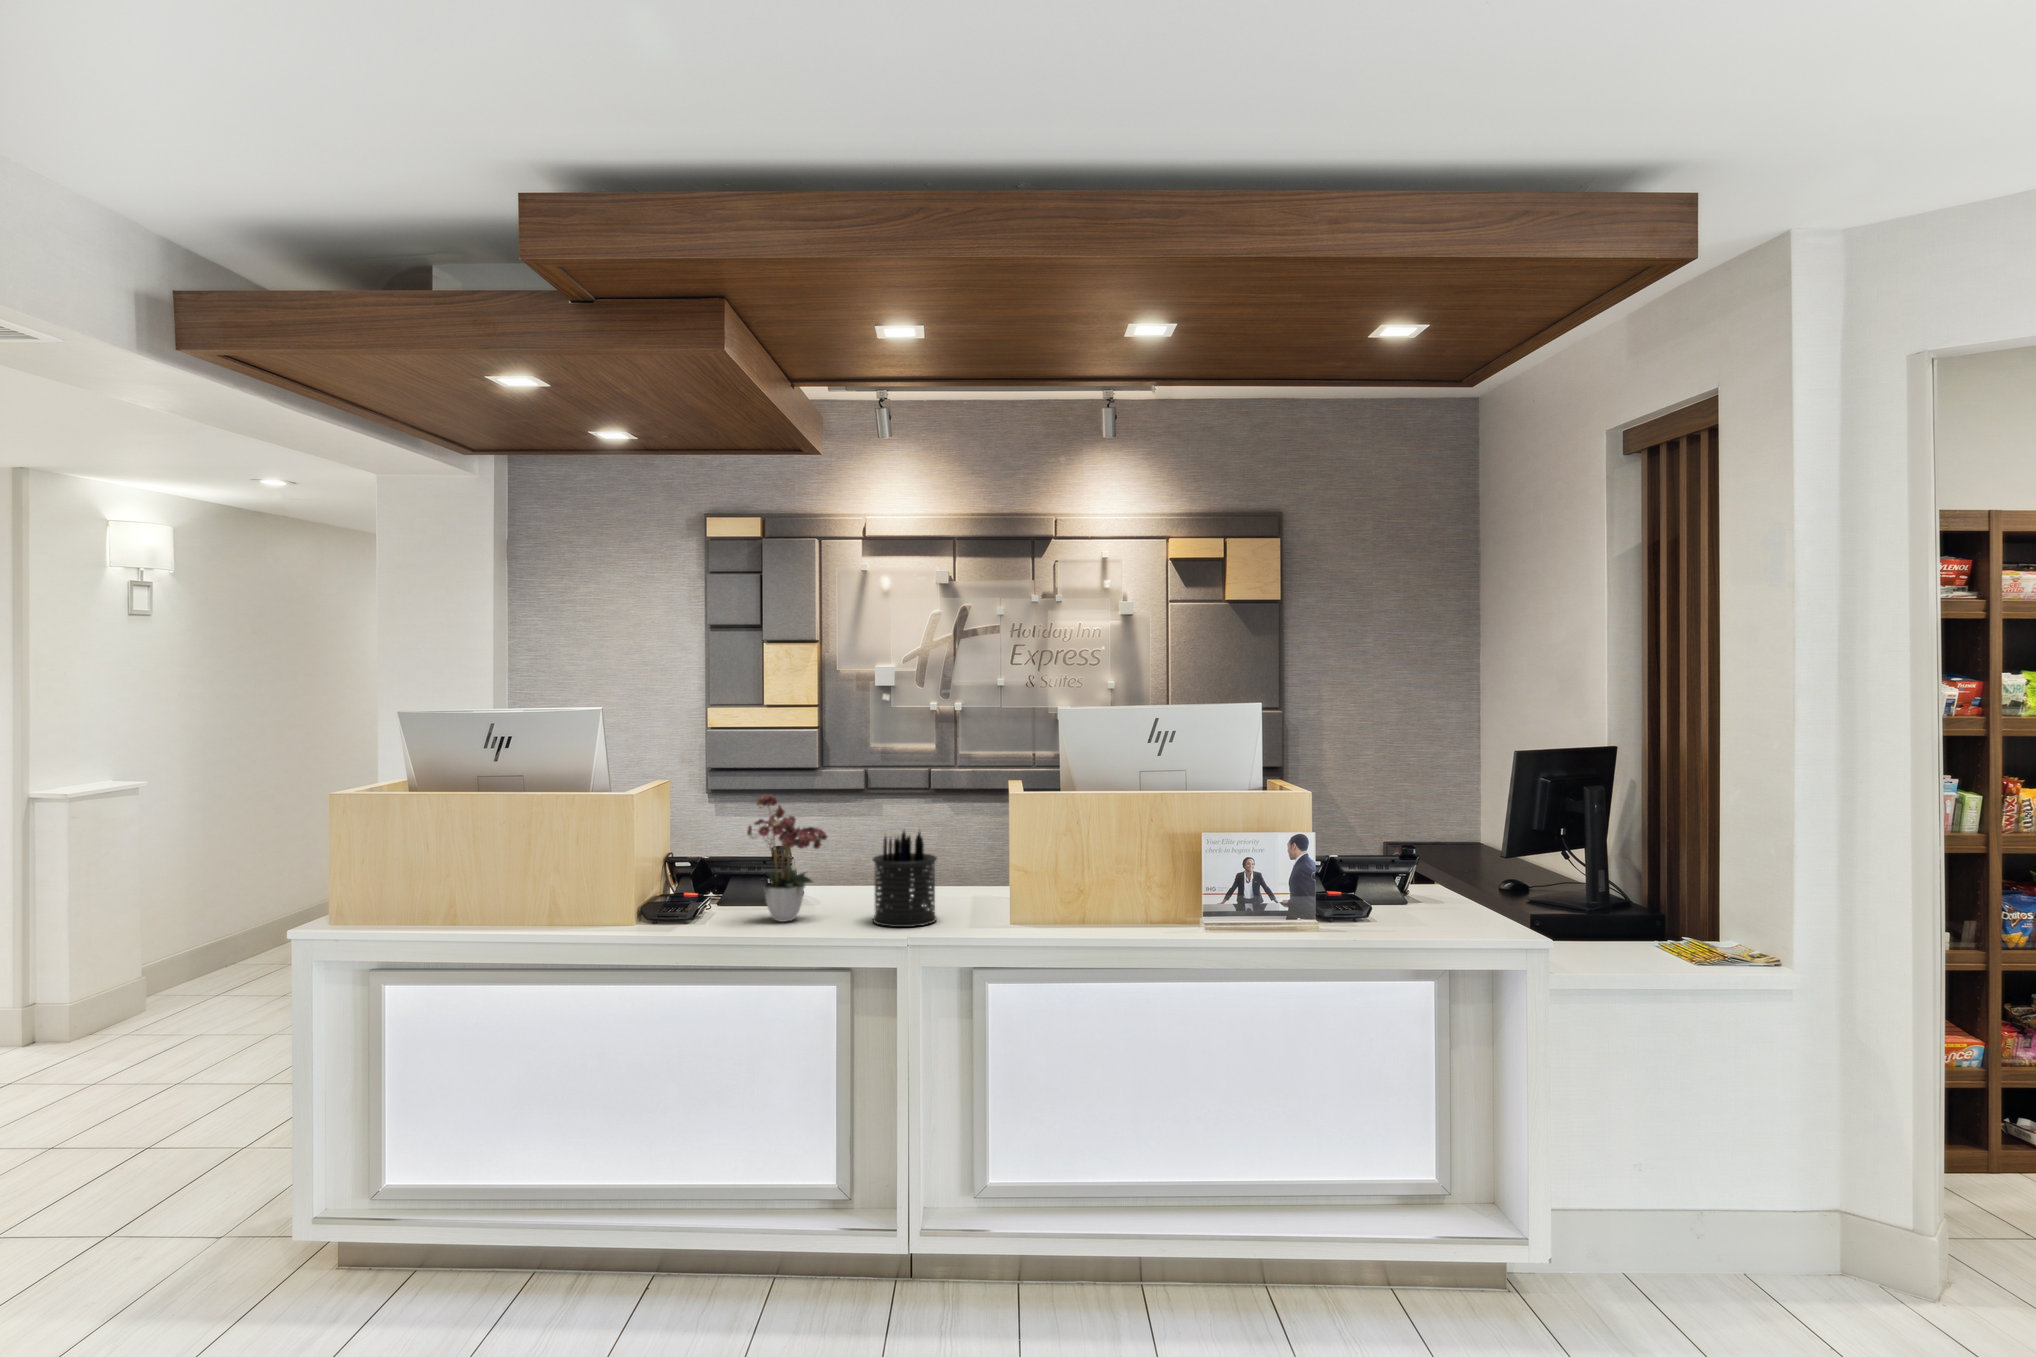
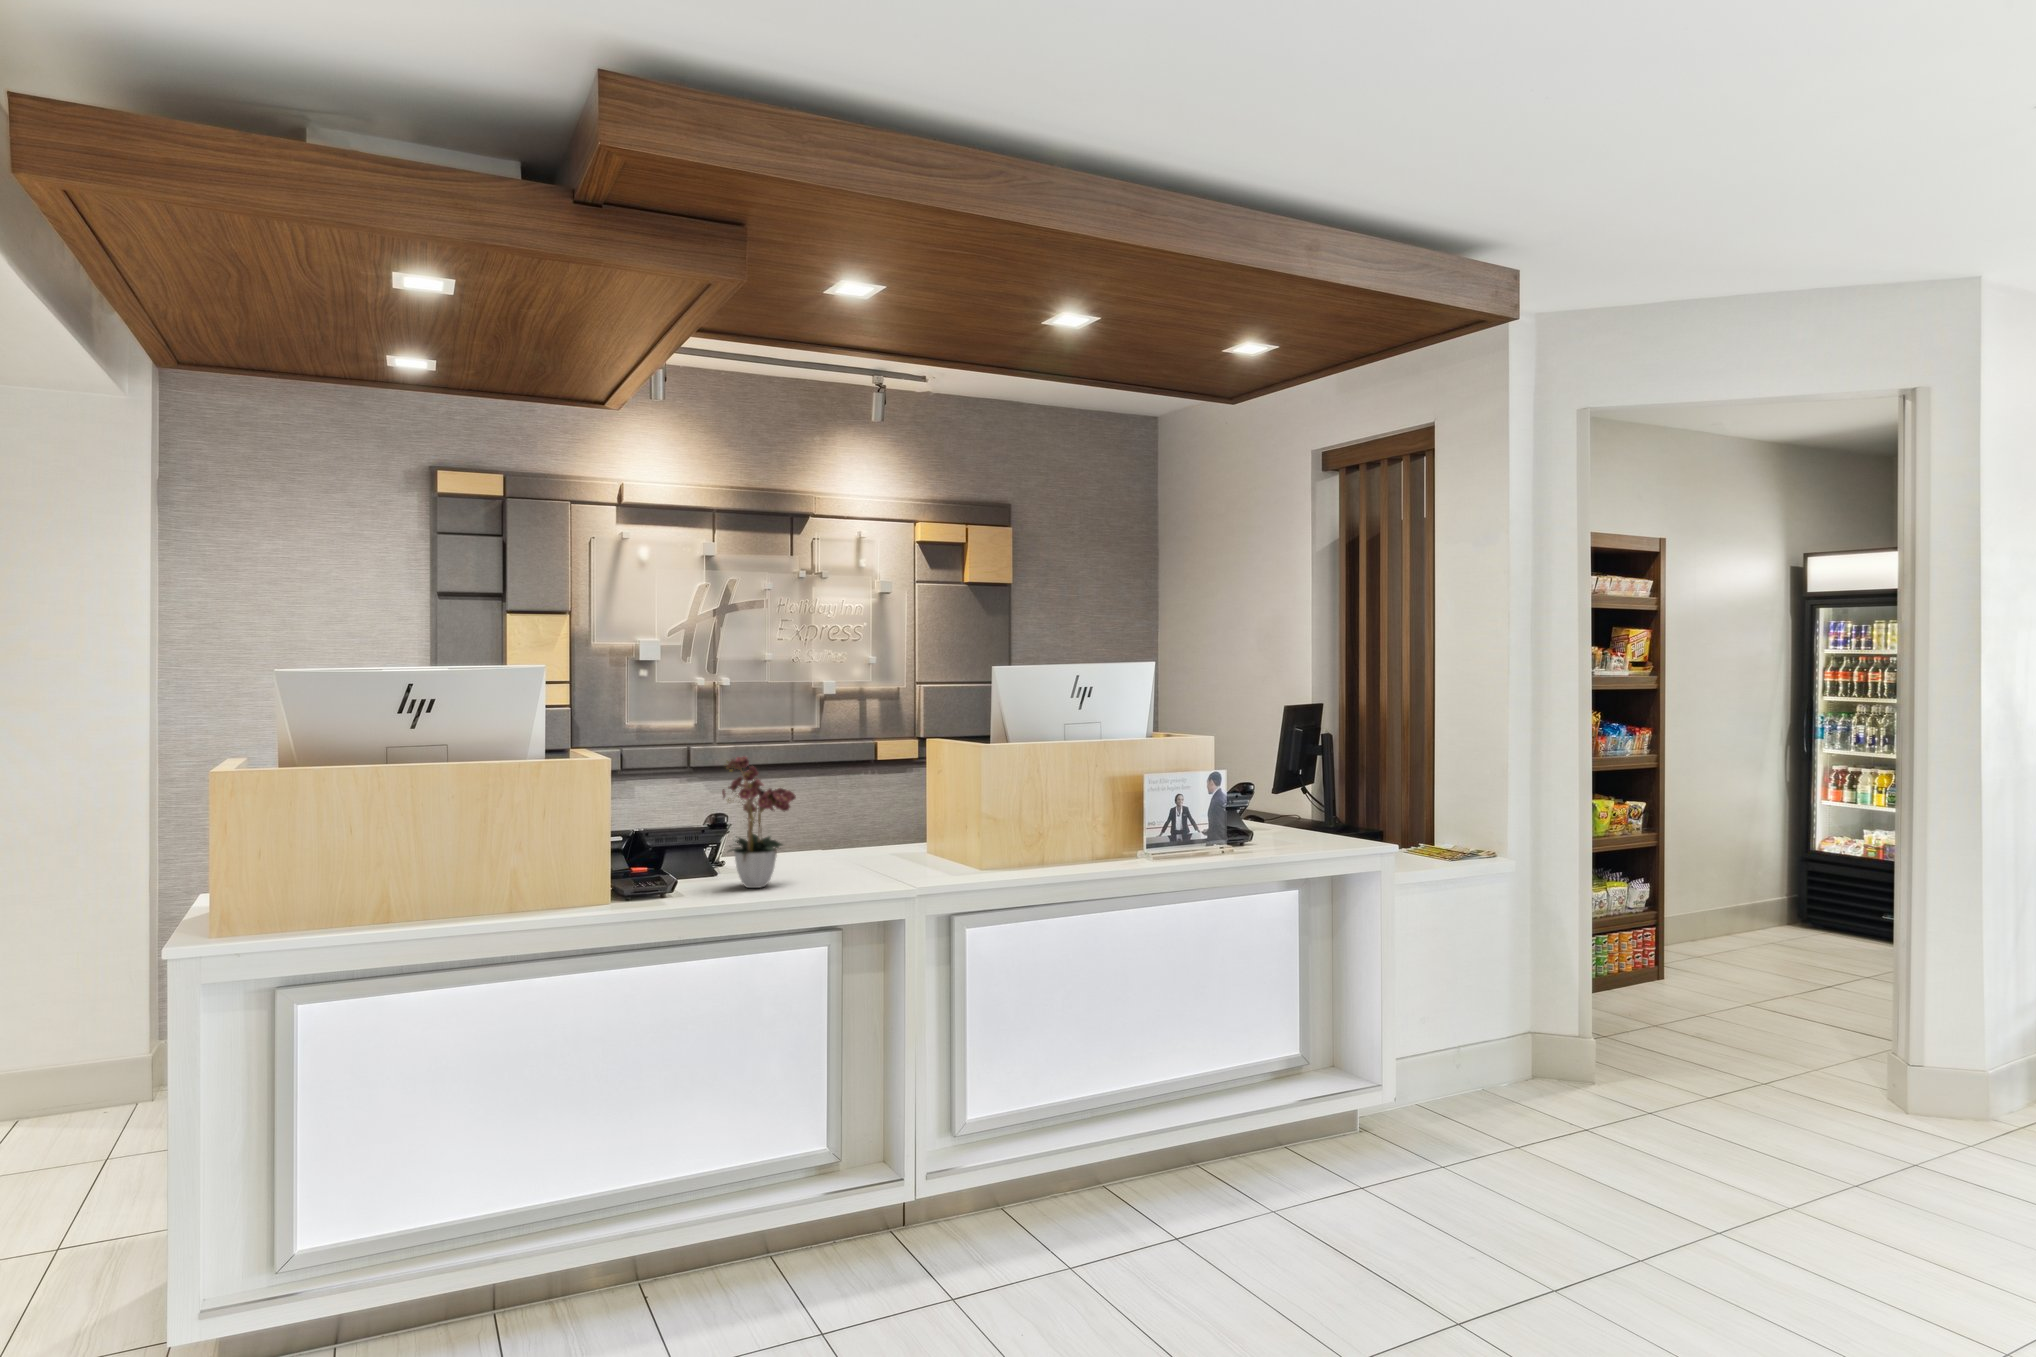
pen holder: present [873,831,937,927] -> none [844,783,909,882]

